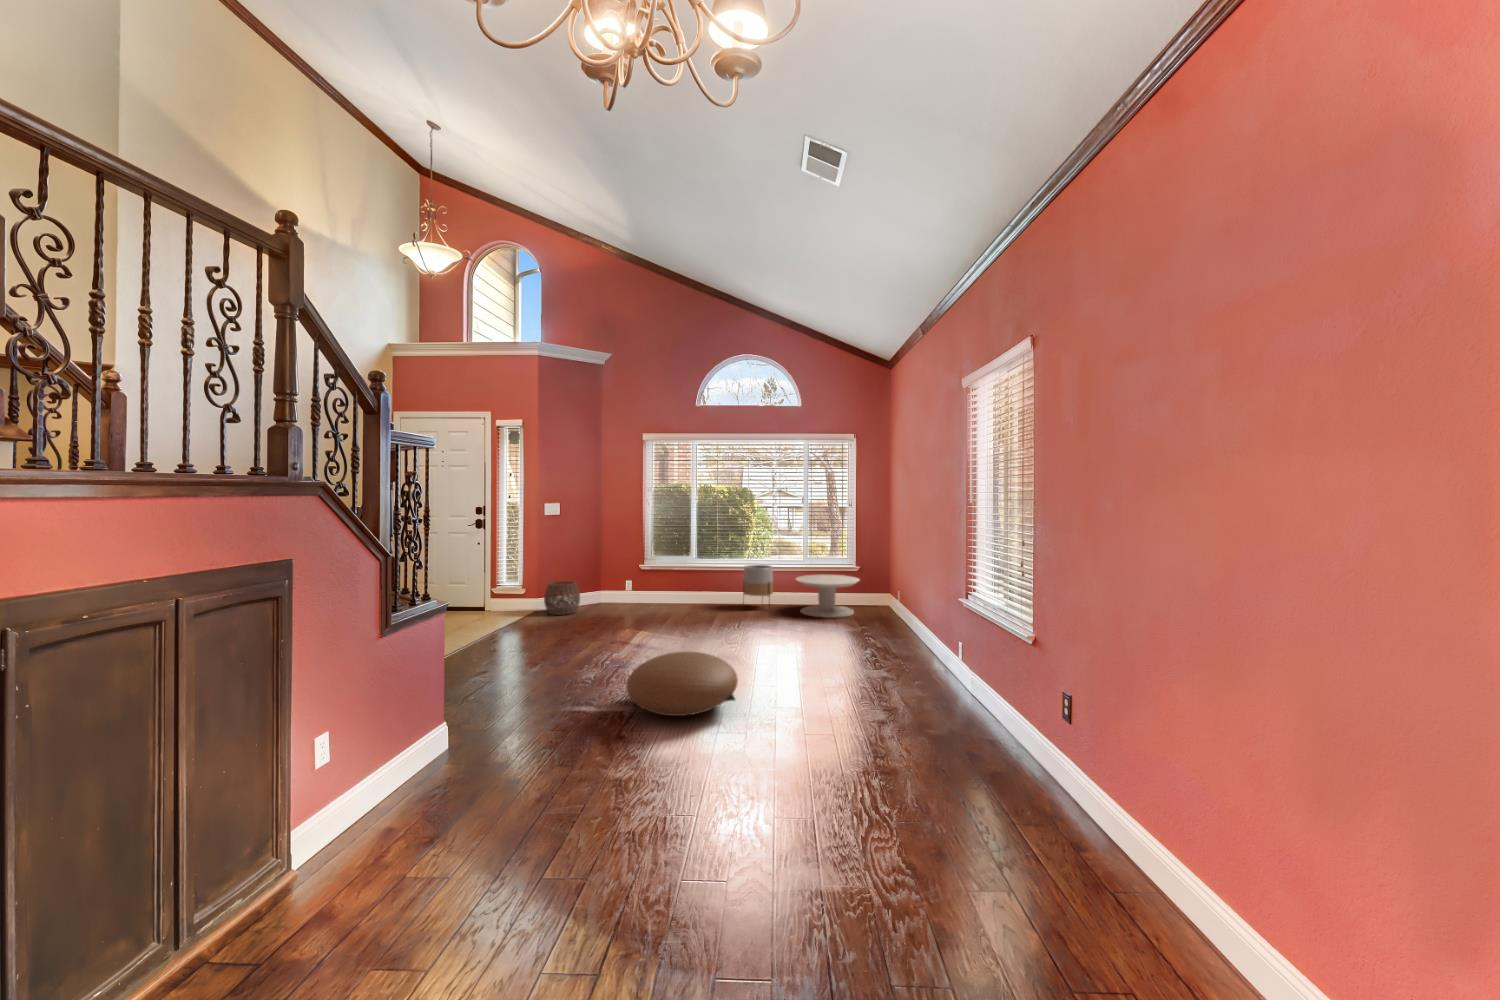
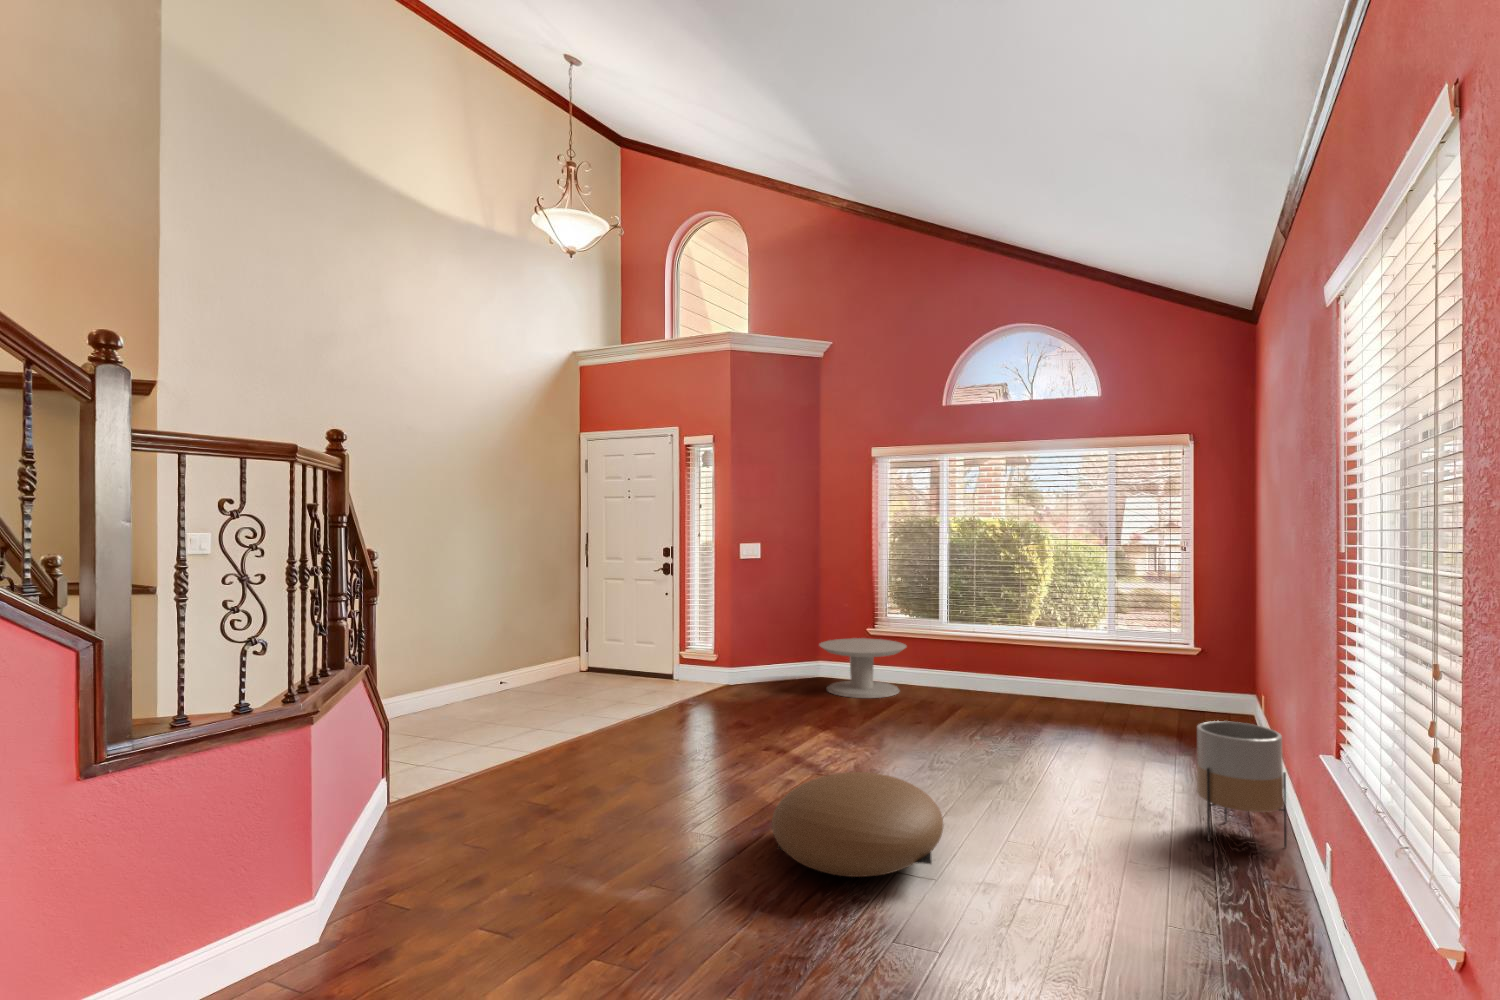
planter: present [743,565,773,597] -> present [1196,721,1287,847]
side table: present [796,574,859,618] -> present [819,638,906,698]
woven basket: present [544,581,580,615] -> none [738,645,785,691]

